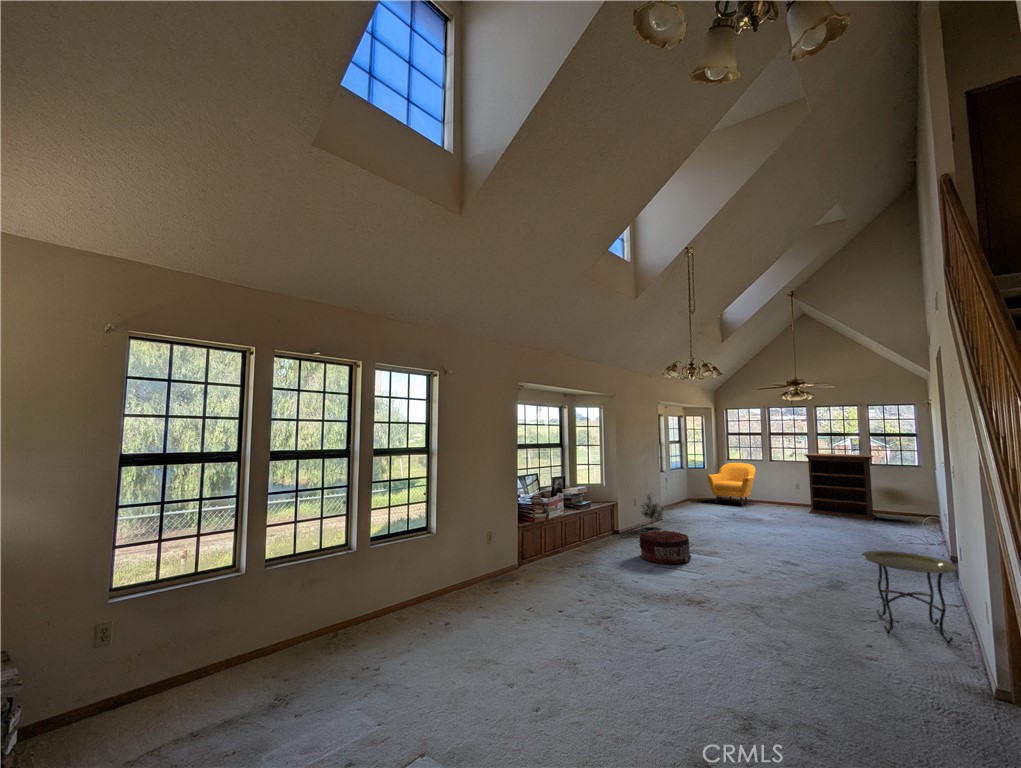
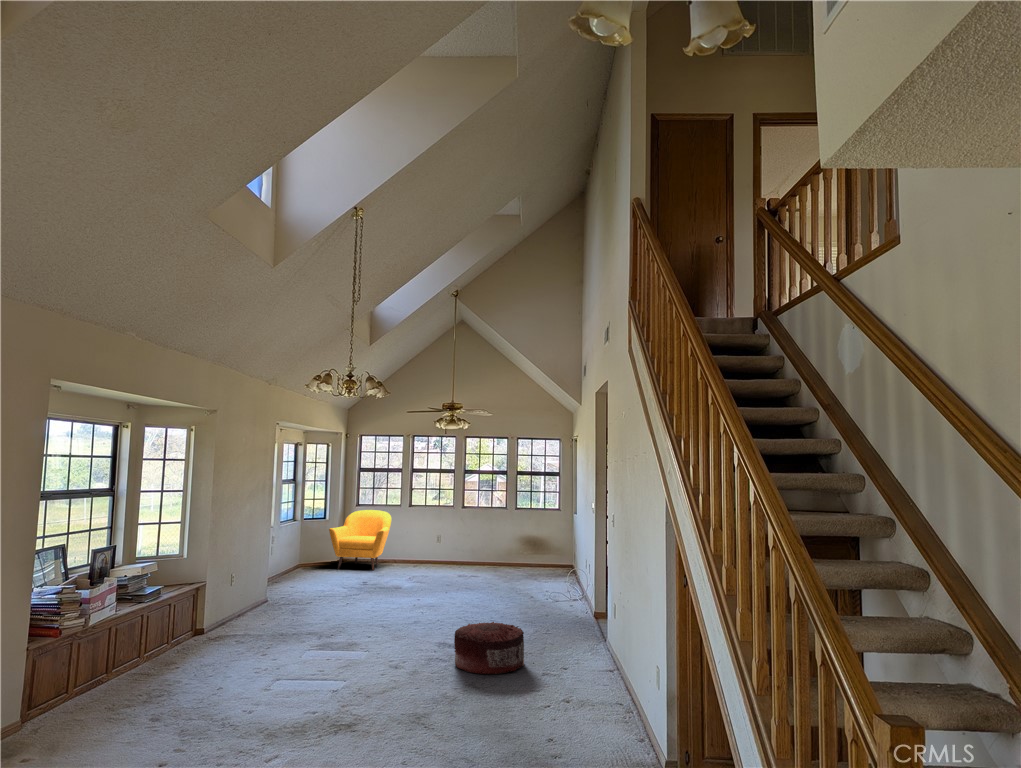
bookshelf: present [804,453,876,520] -> none [450,497,521,575]
potted tree: present [641,495,663,532] -> none [238,561,280,625]
pouf: present [640,529,691,564] -> present [454,622,524,674]
side table: present [862,551,957,643] -> none [542,618,627,717]

